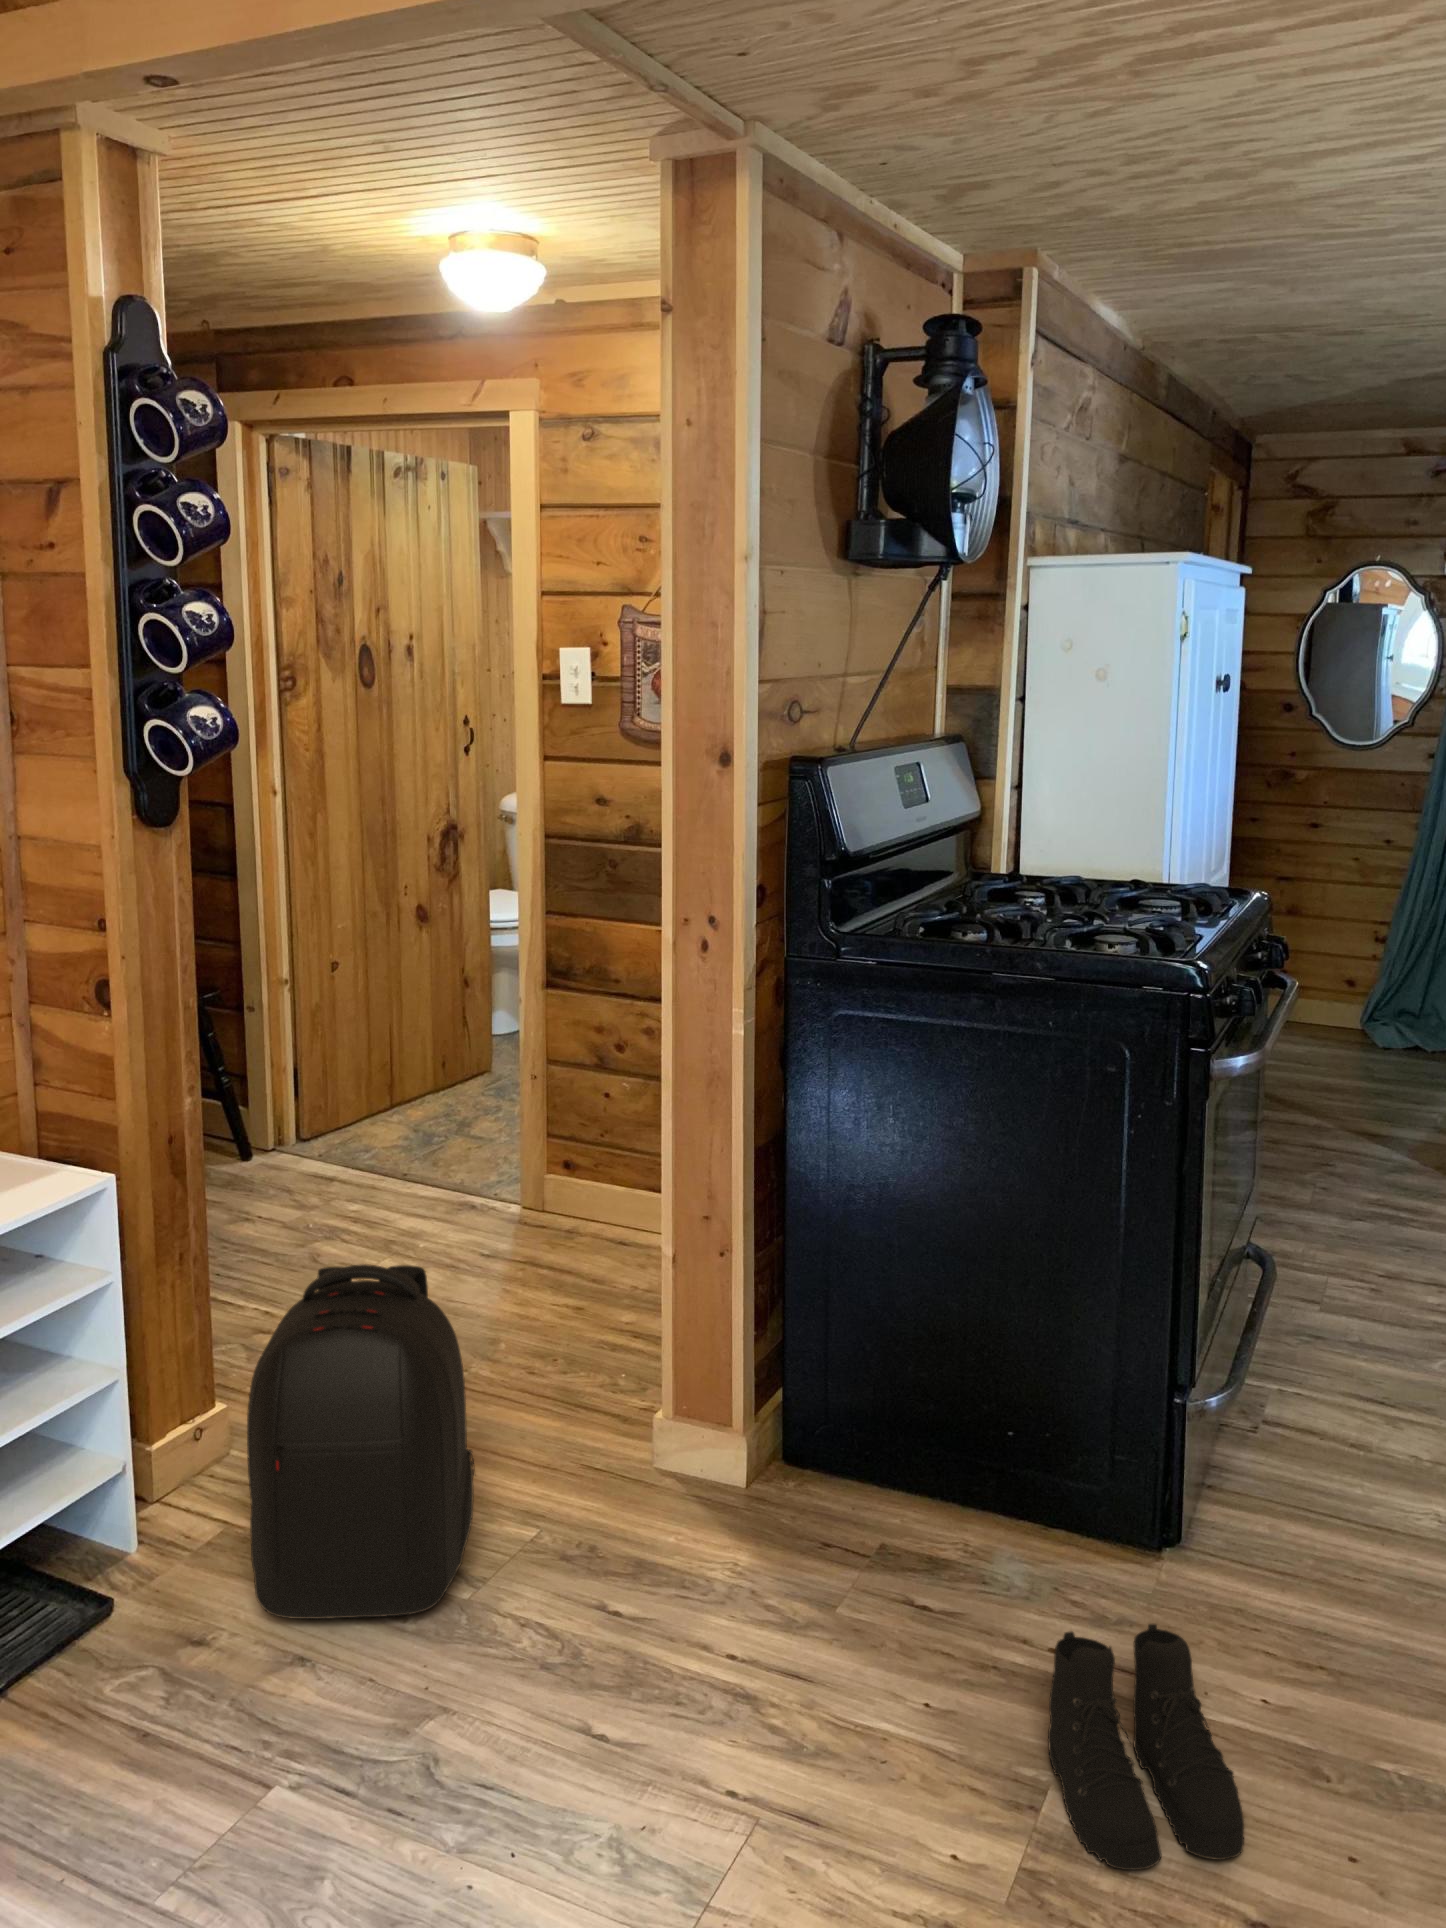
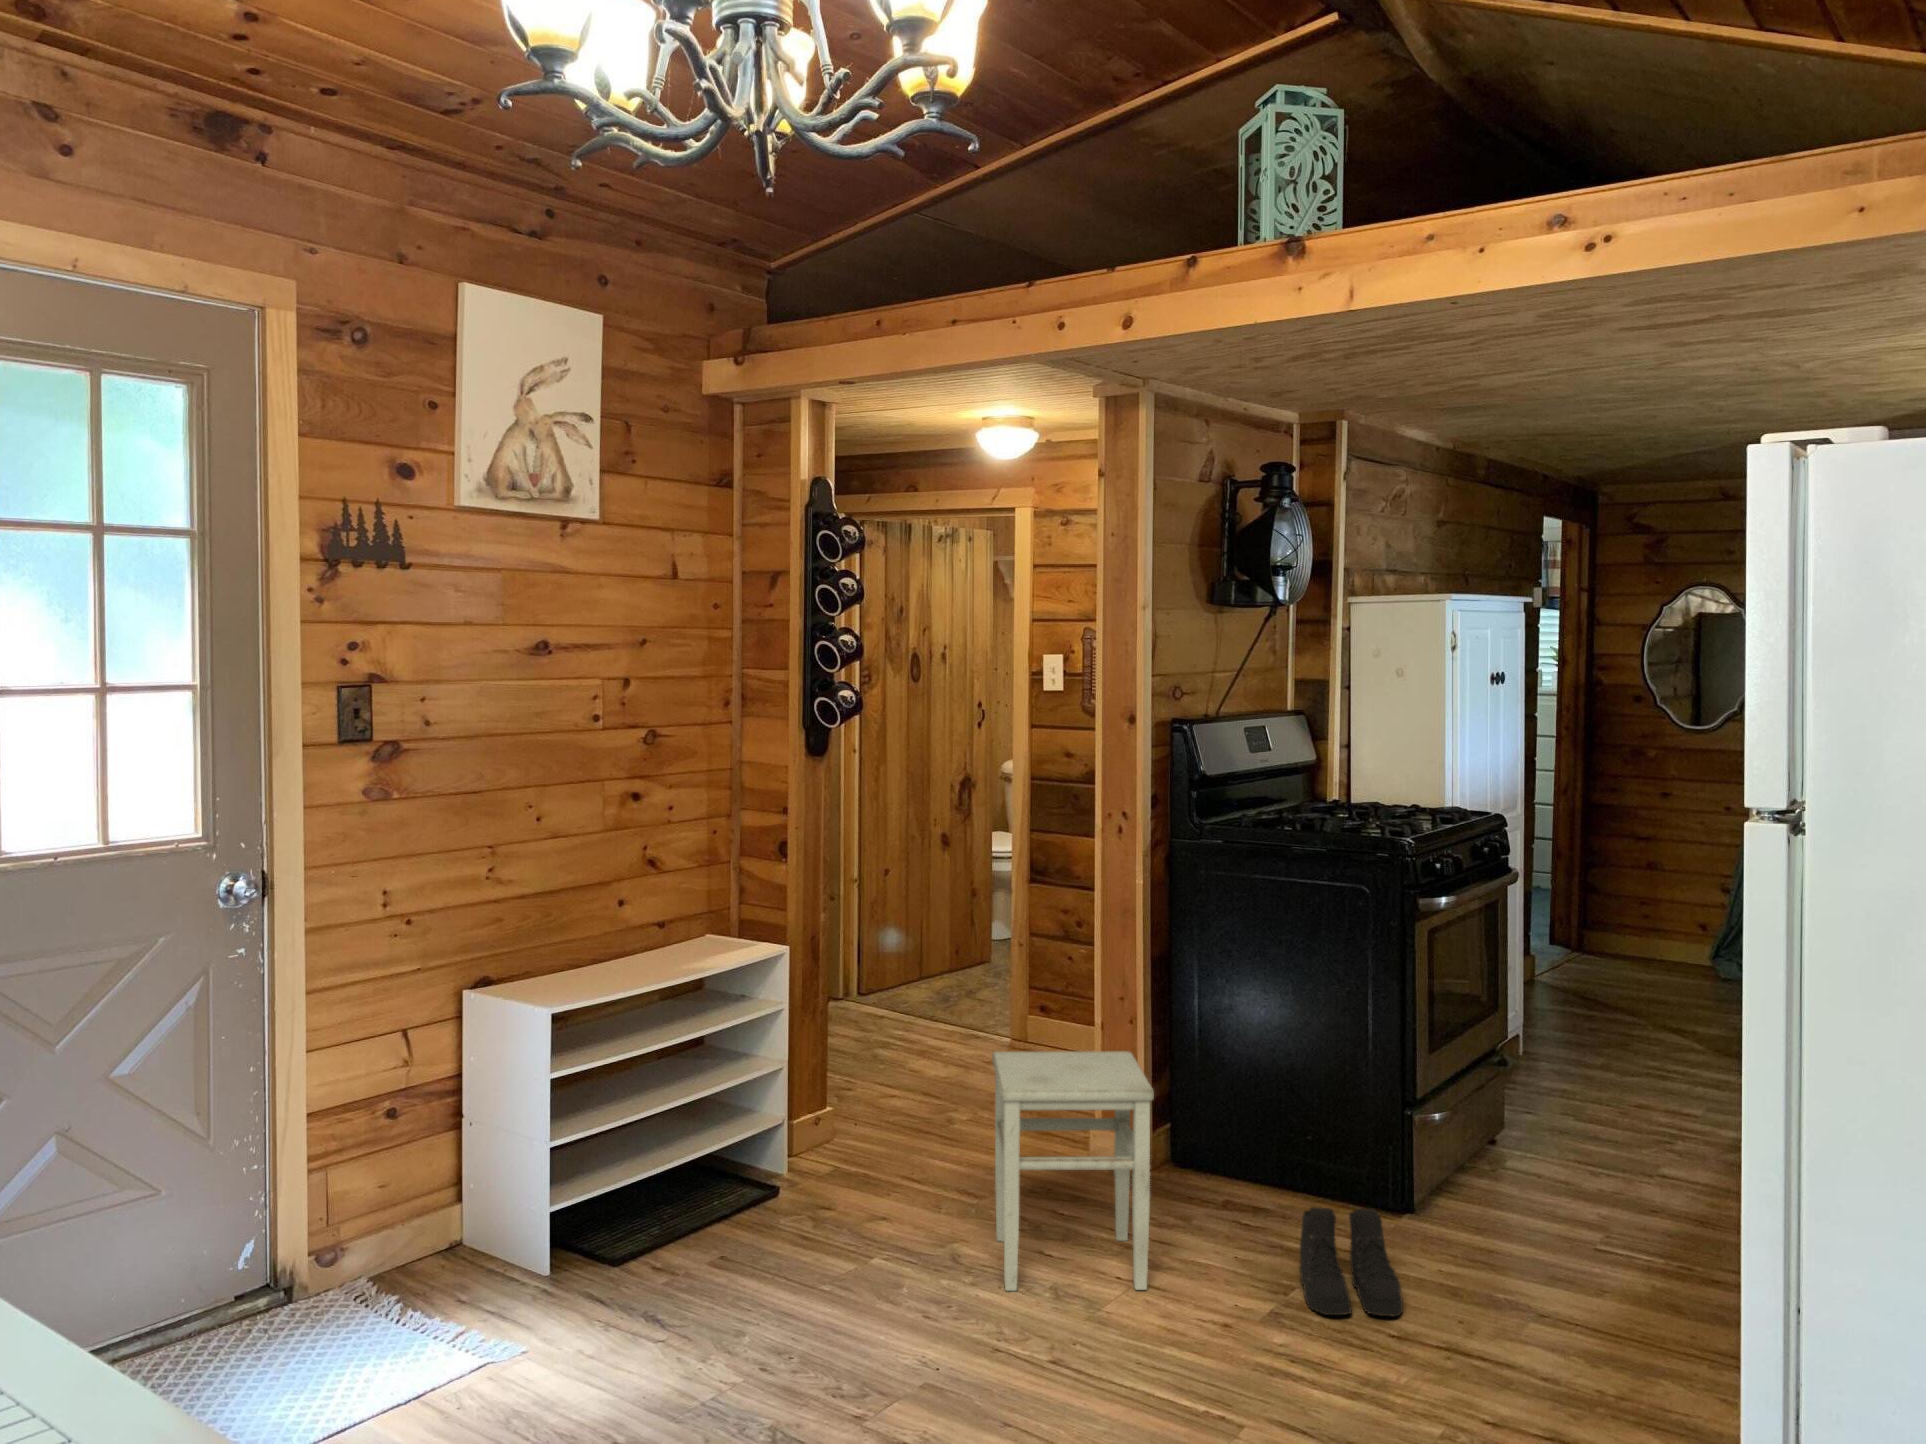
backpack: present [247,1264,475,1619] -> none [856,1004,982,1200]
stool: none [489,1362,803,1872] -> present [992,1051,1154,1291]

